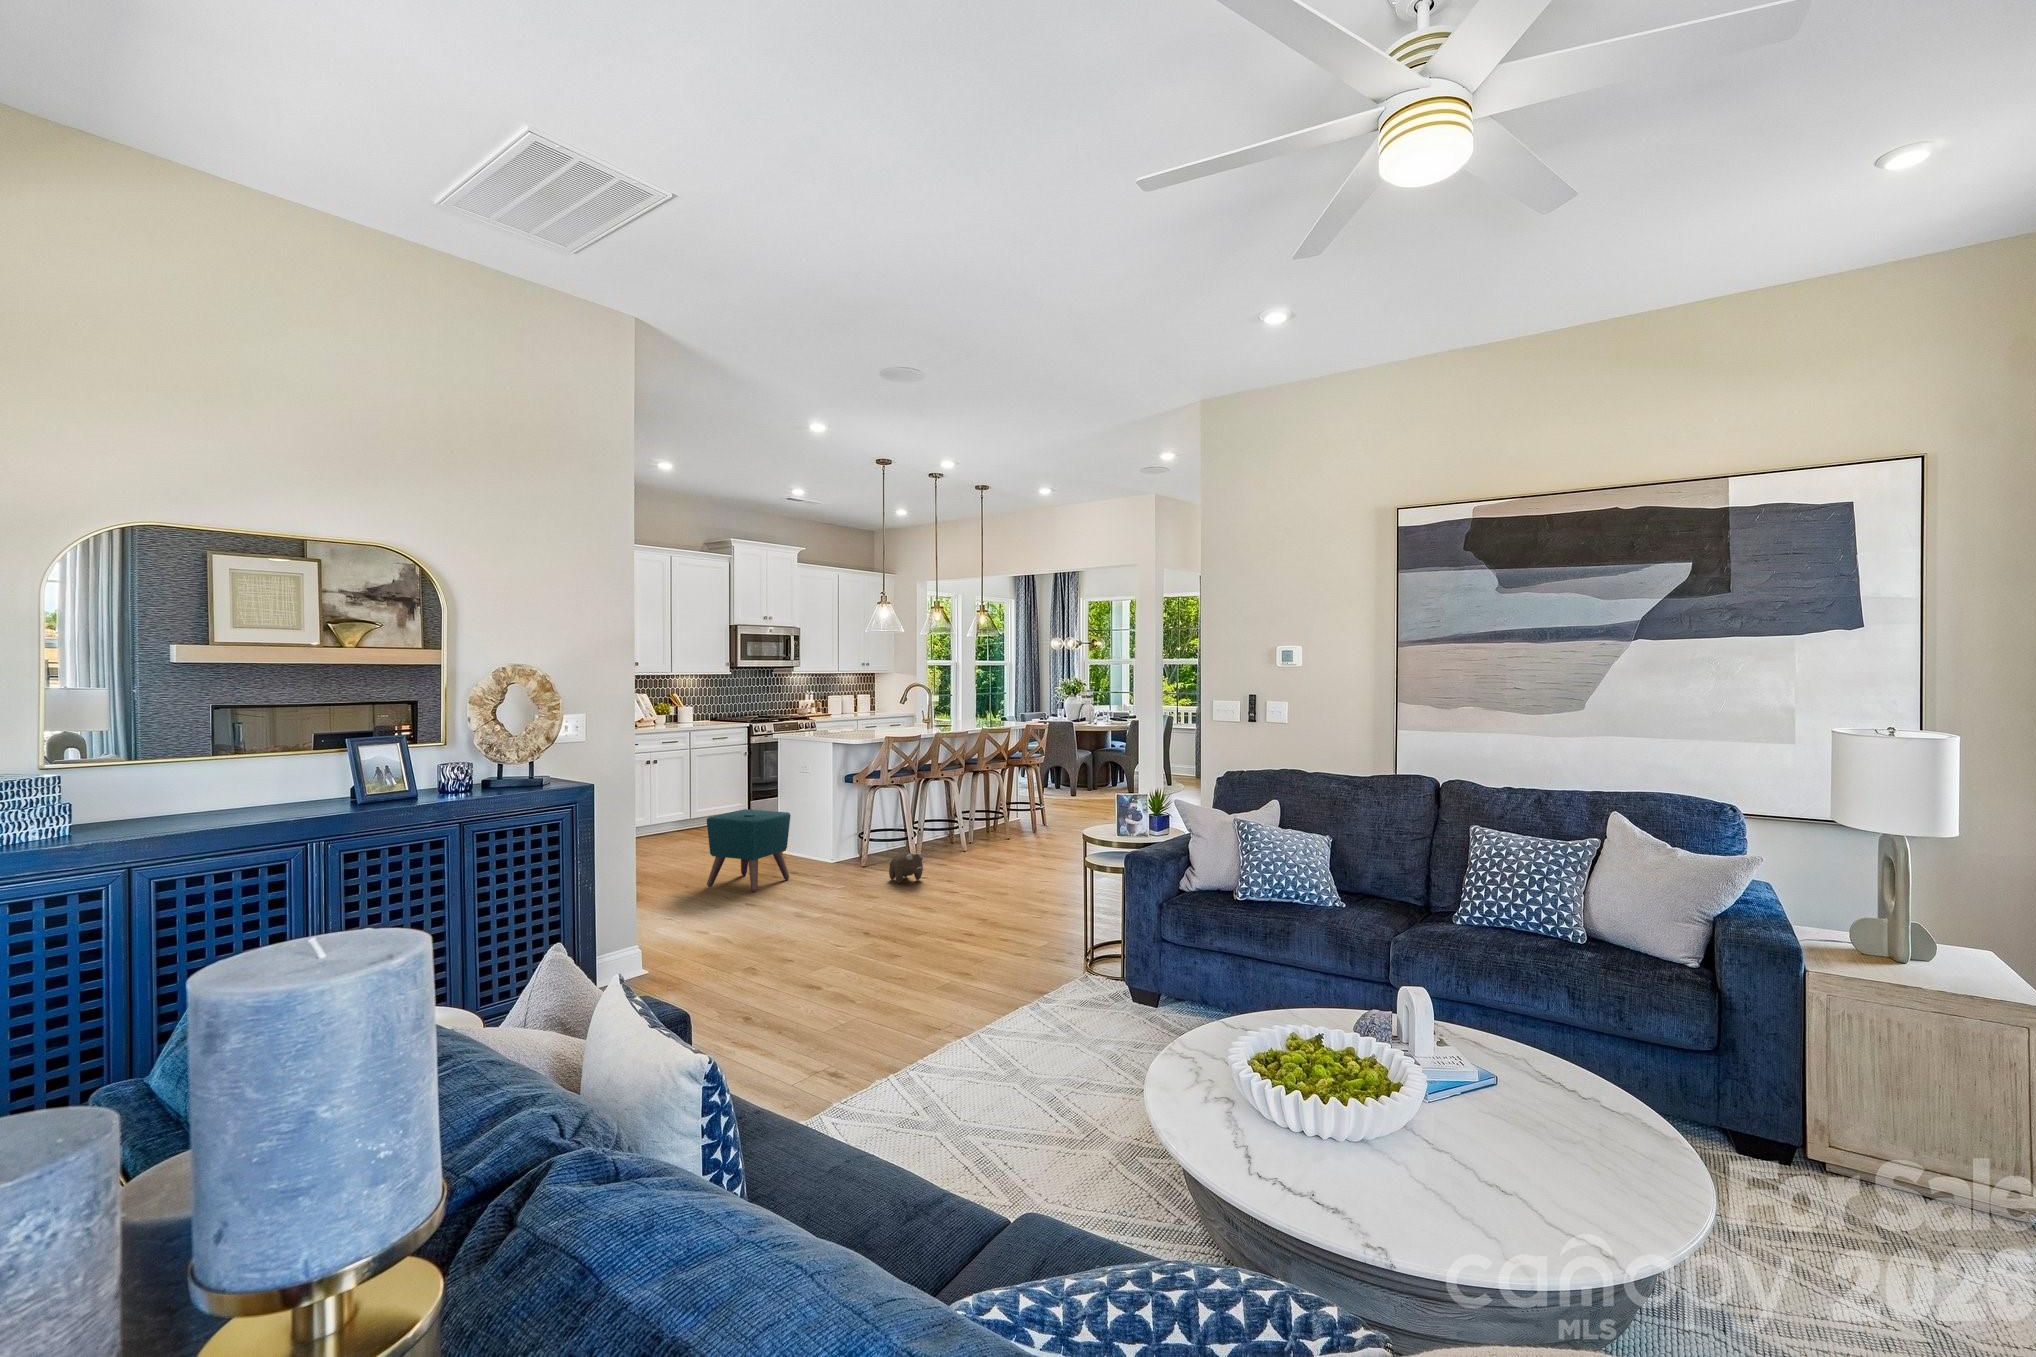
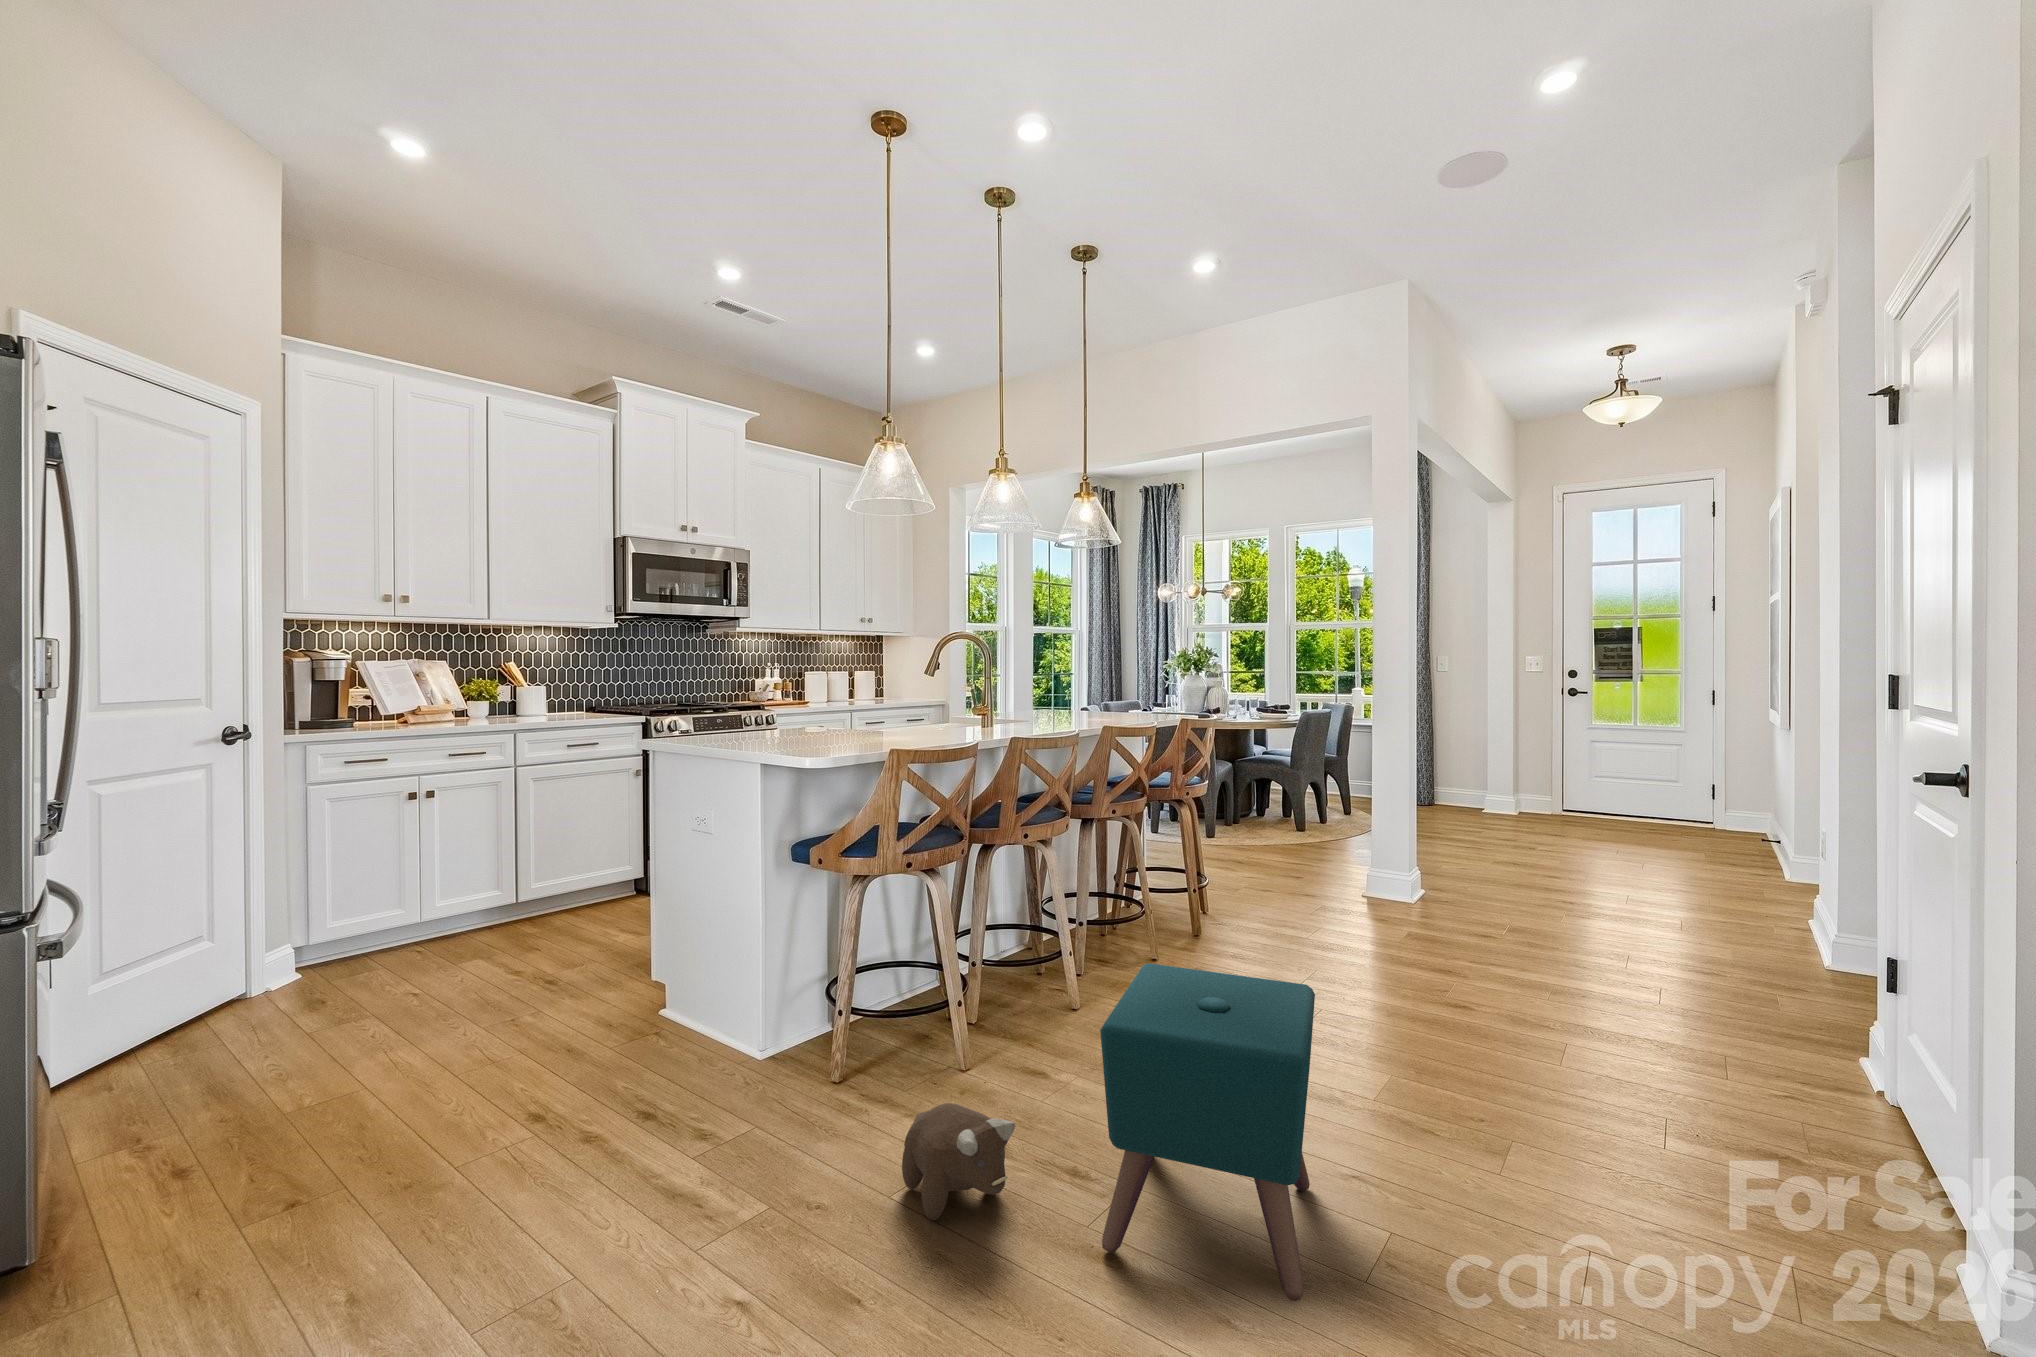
ottoman: present [707,809,791,892] -> present [1100,963,1315,1301]

